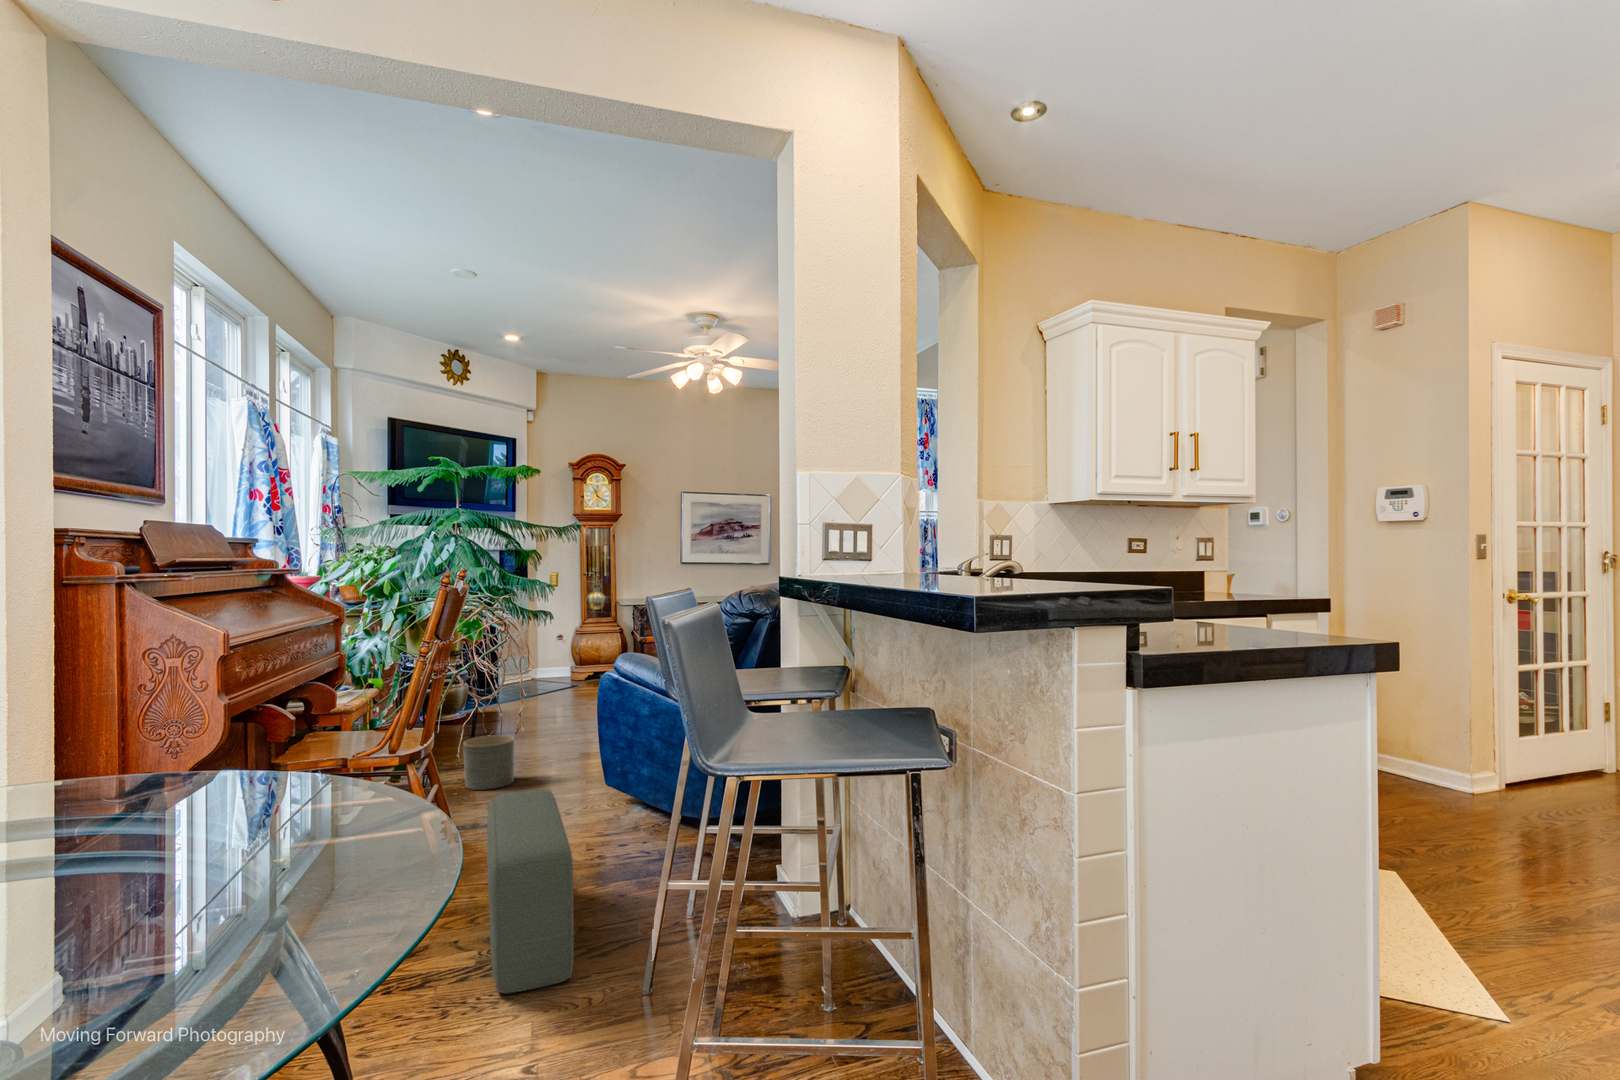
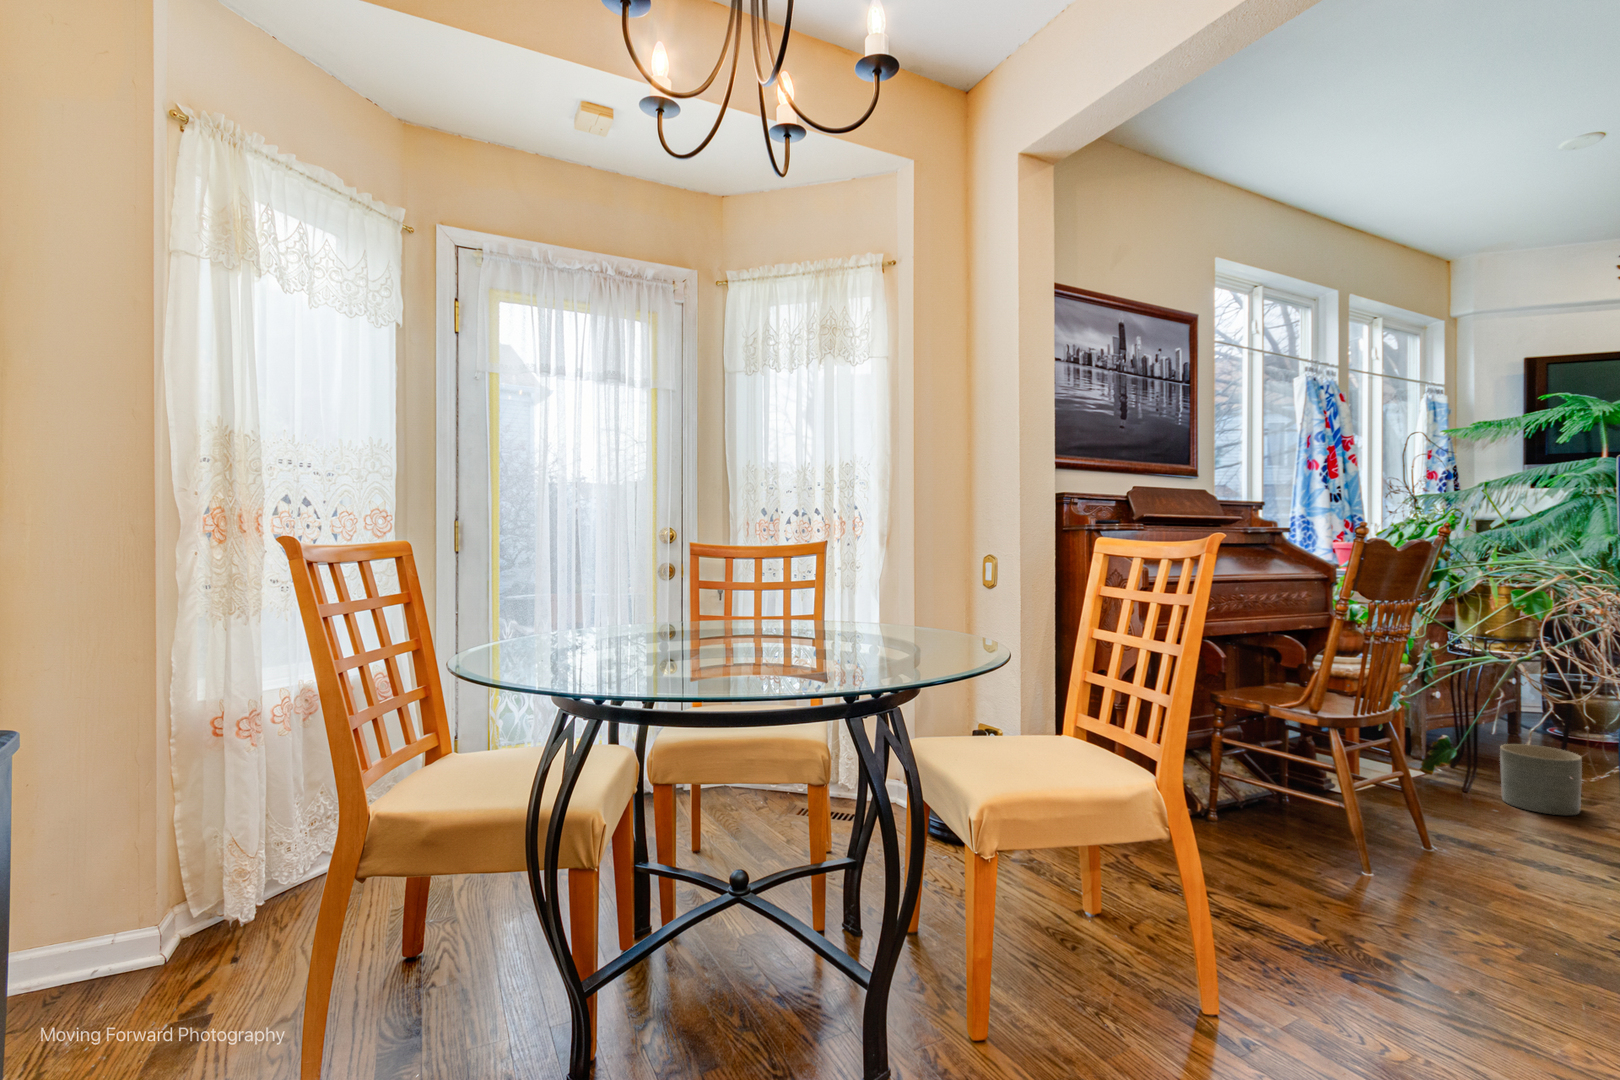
pouf: present [487,790,574,994] -> none [1296,790,1484,1014]

